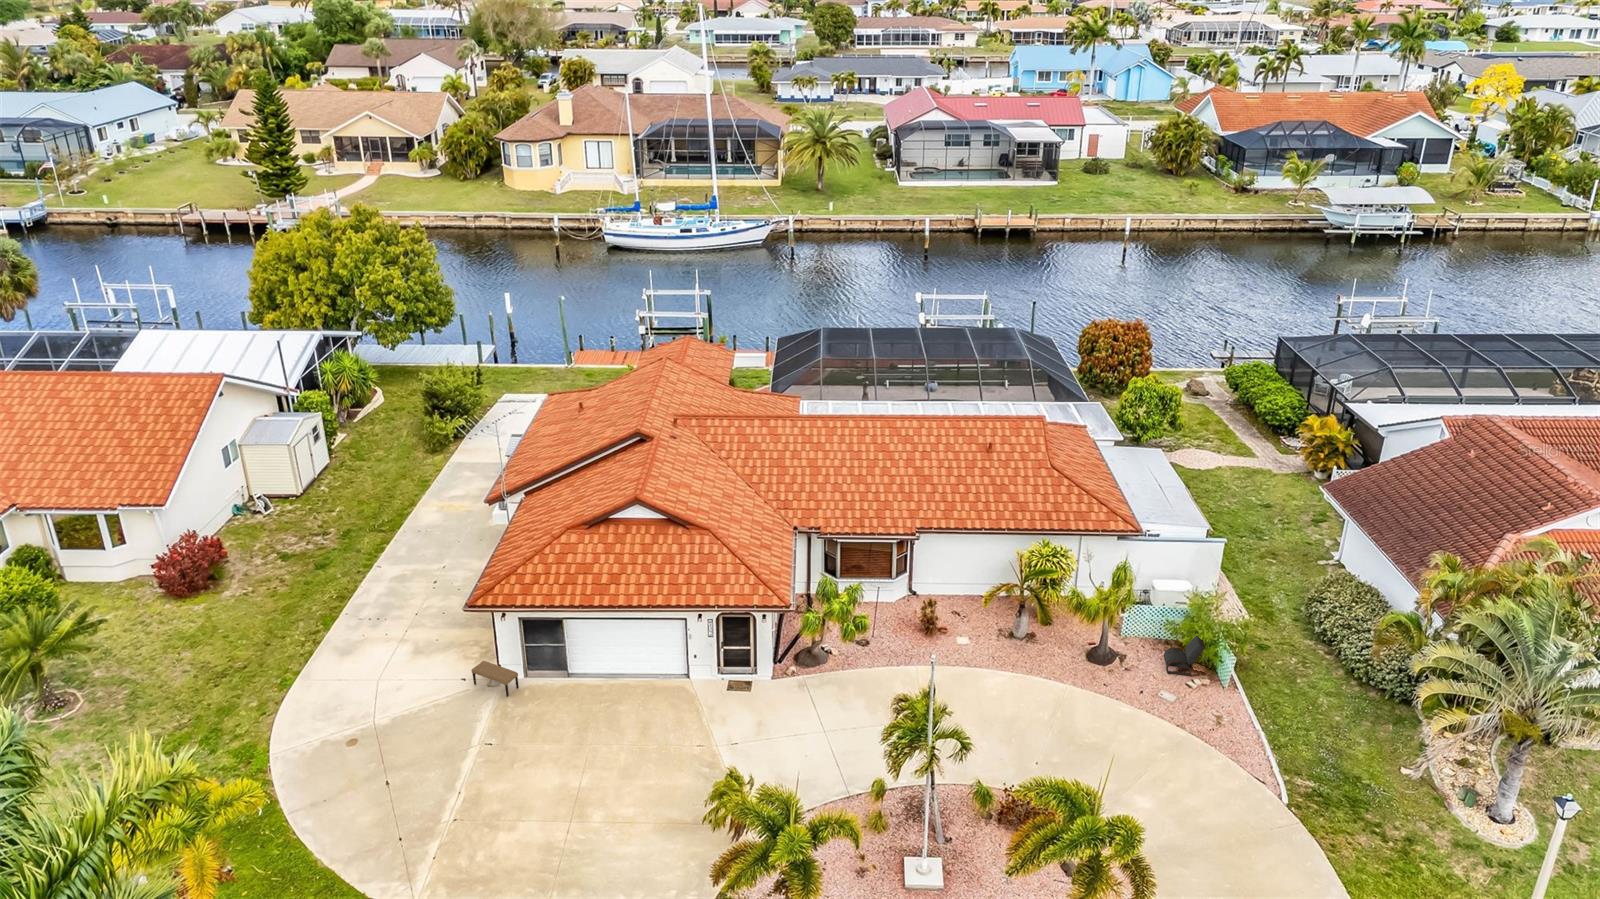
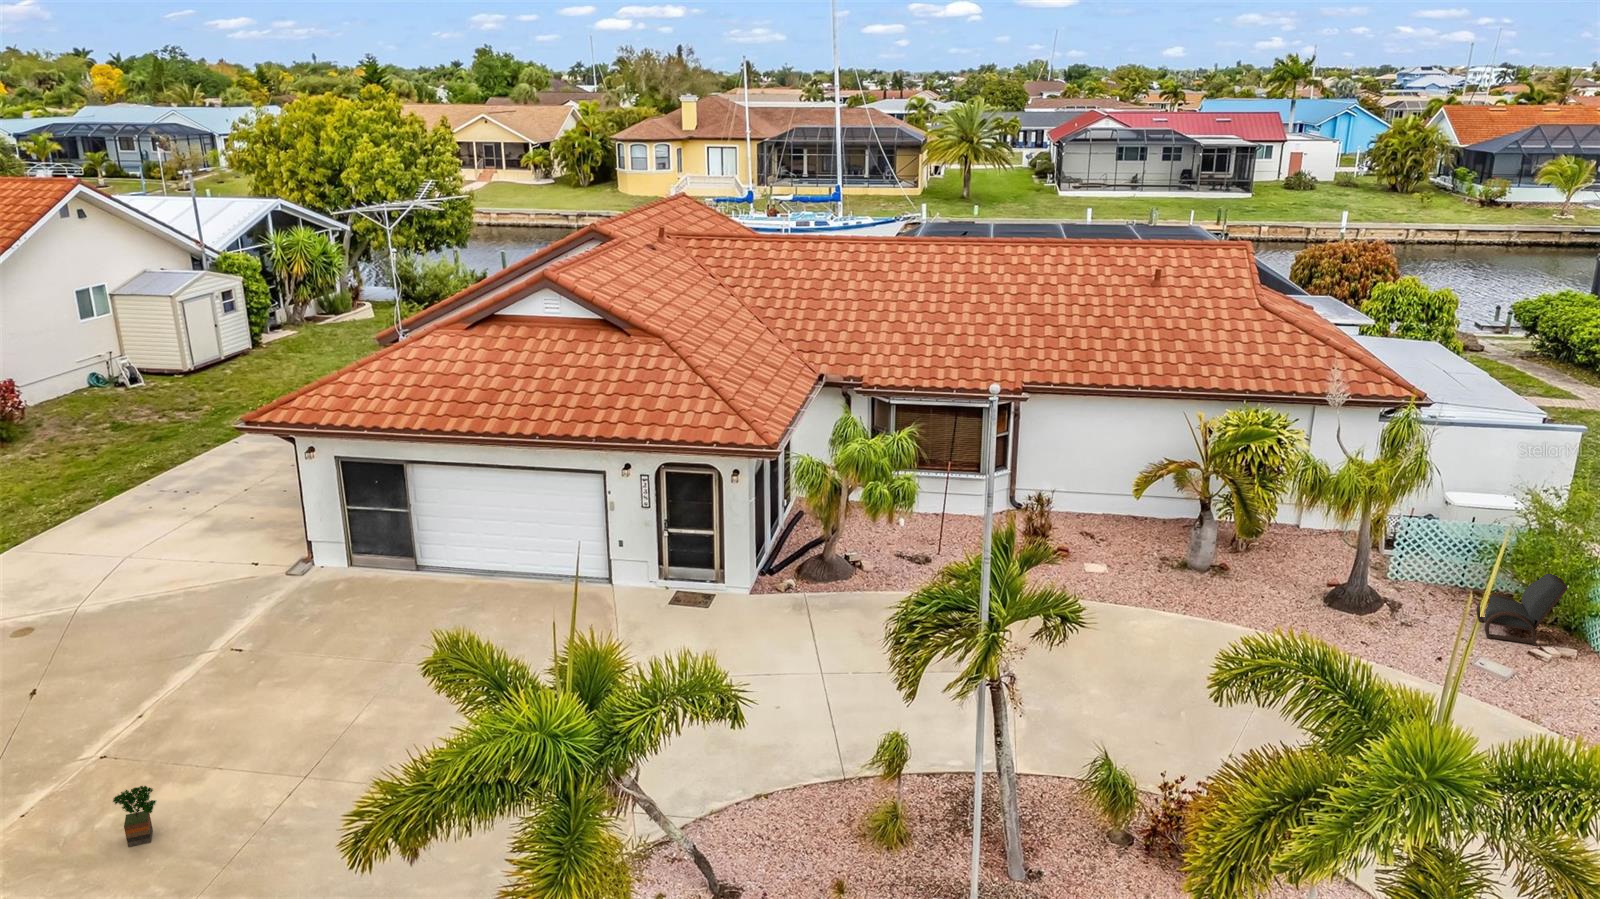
bench: present [471,661,519,696] -> none [258,532,329,587]
potted tree: none [508,842,529,873] -> present [113,786,156,847]

